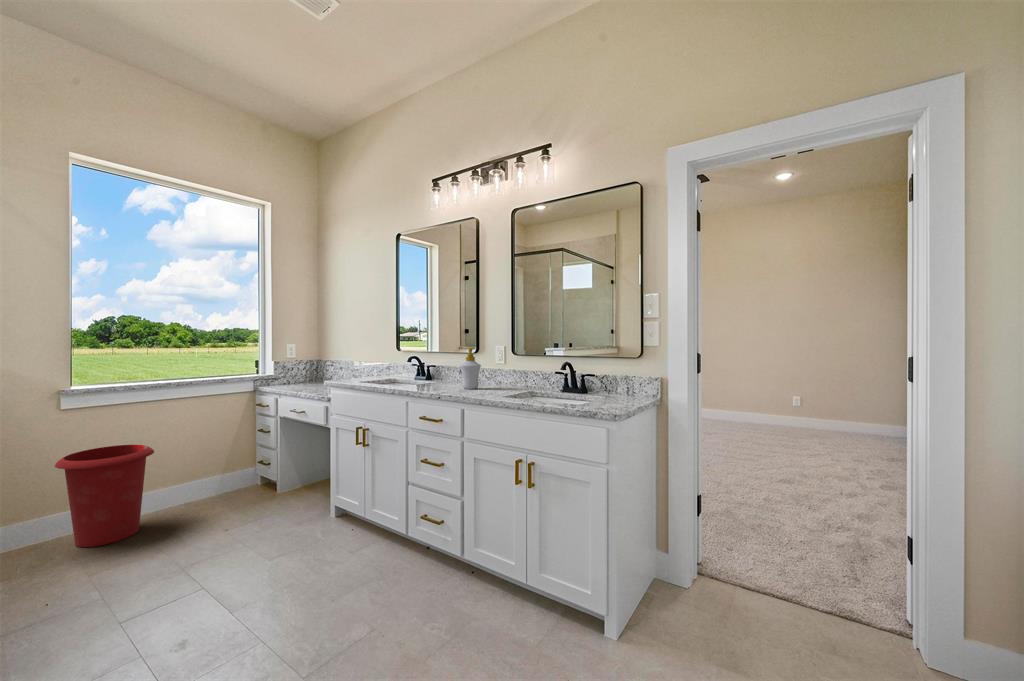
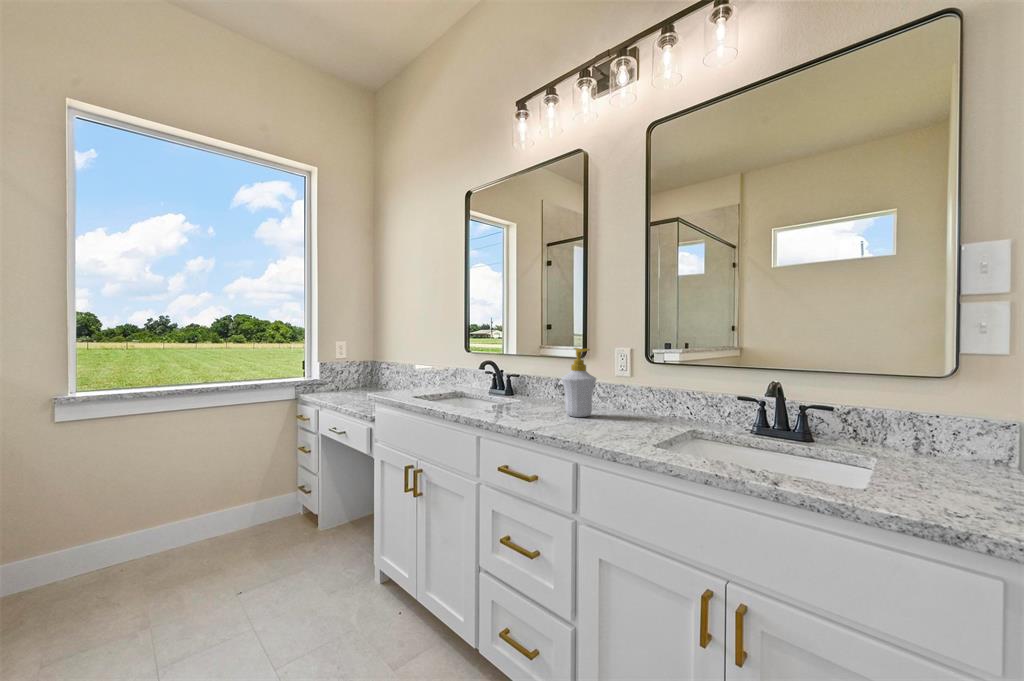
waste bin: present [55,445,154,547] -> none [23,468,158,610]

